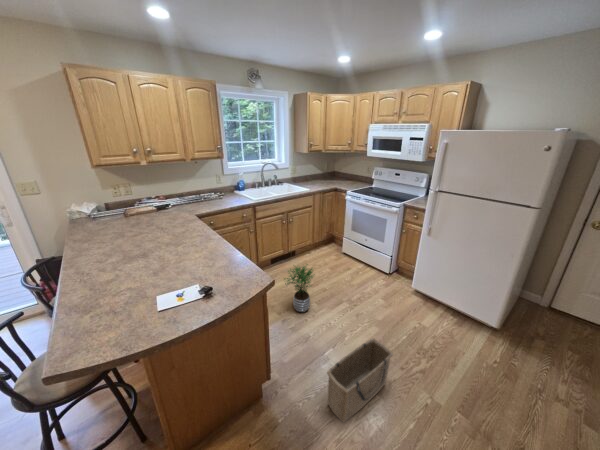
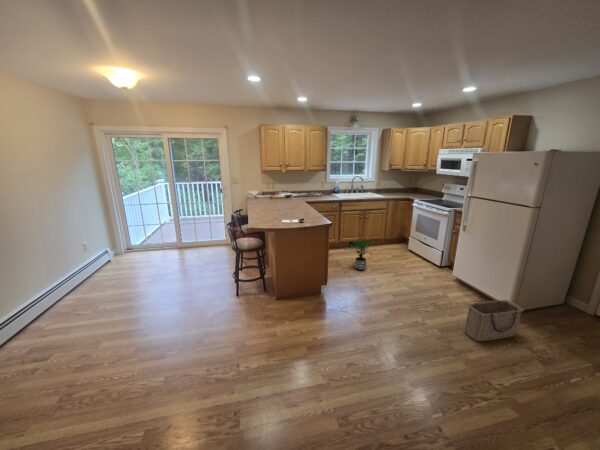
basket: present [327,338,393,422] -> present [465,300,524,341]

